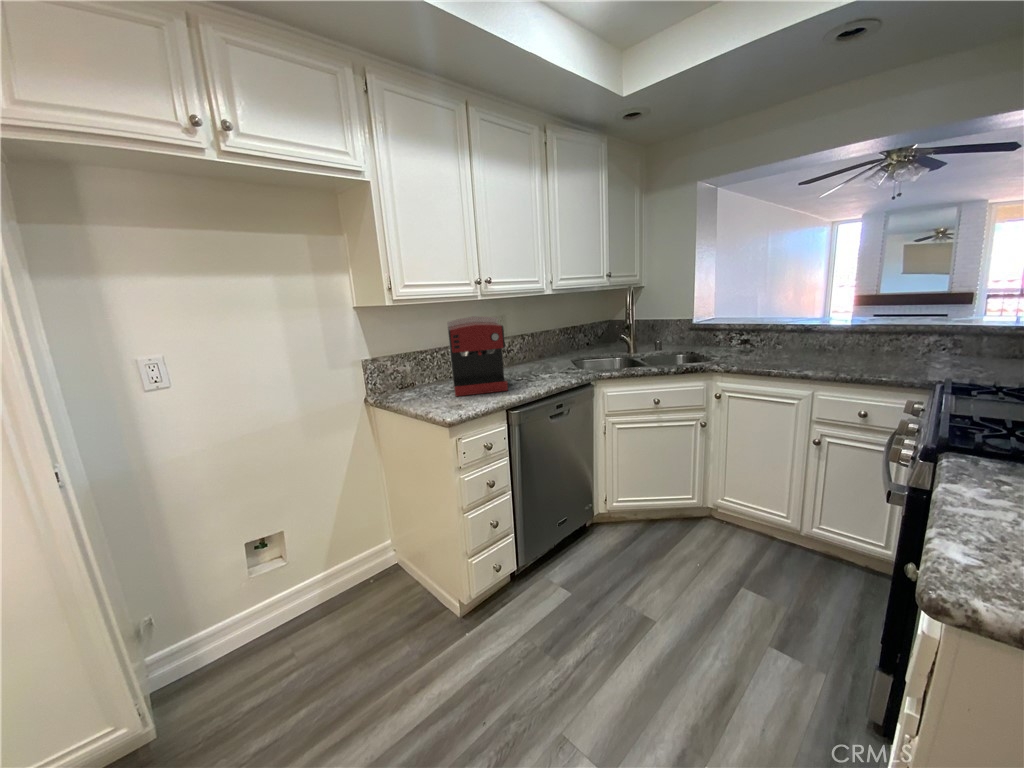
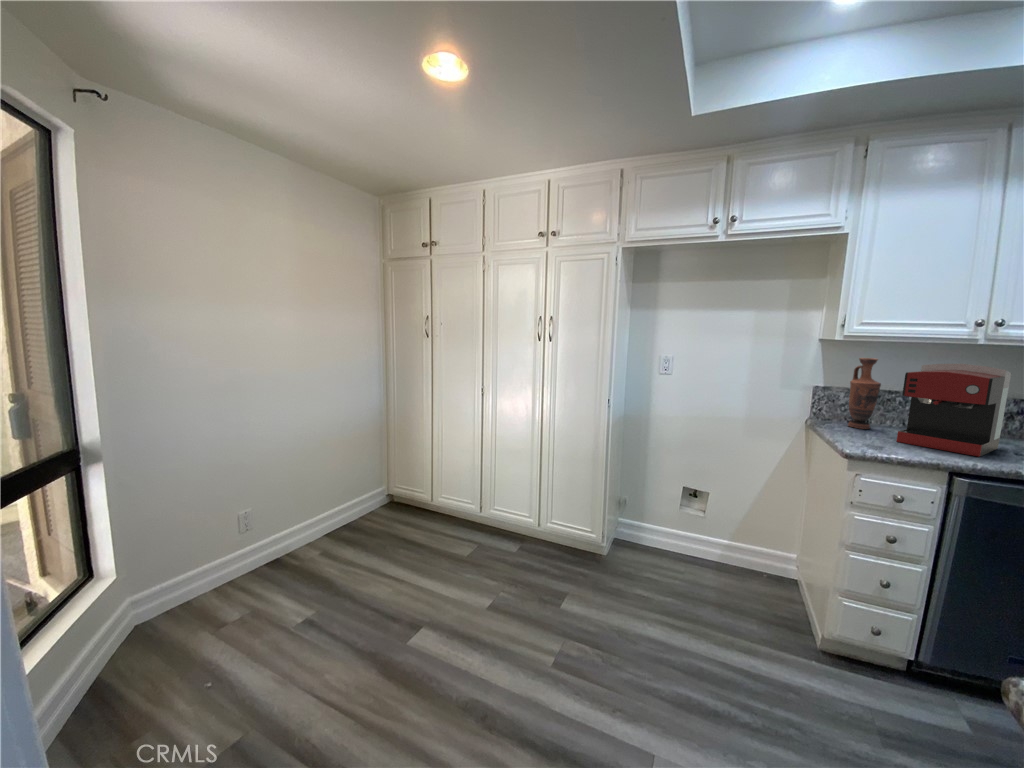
vase: none [396,321,422,394] -> present [848,358,881,429]

